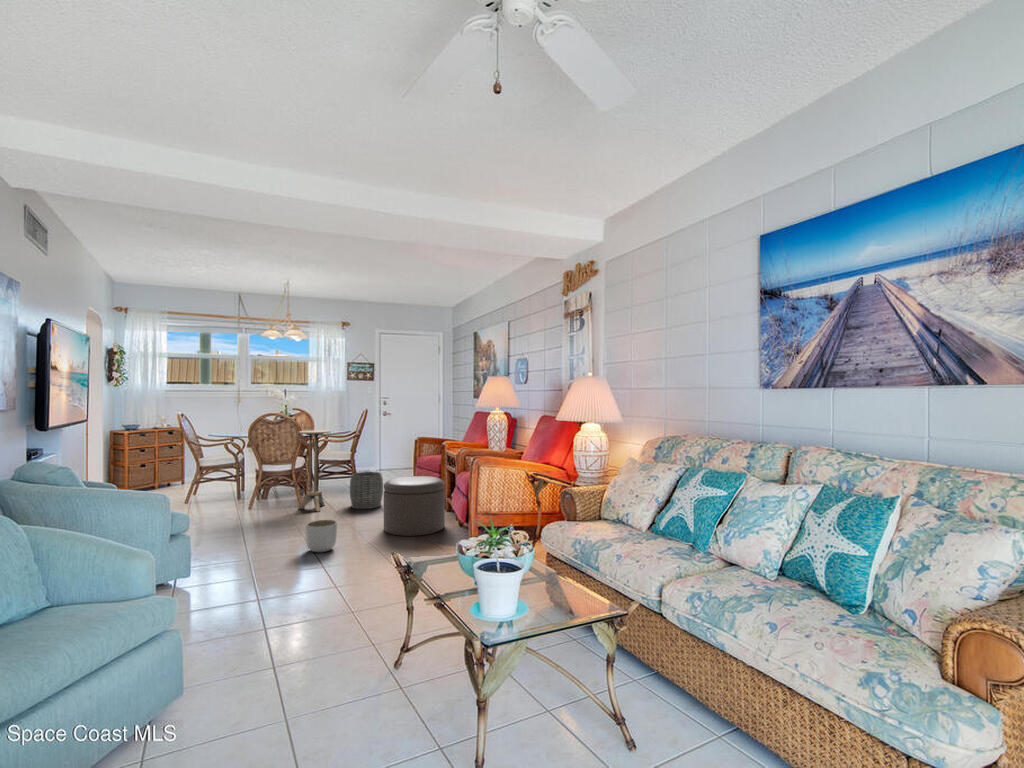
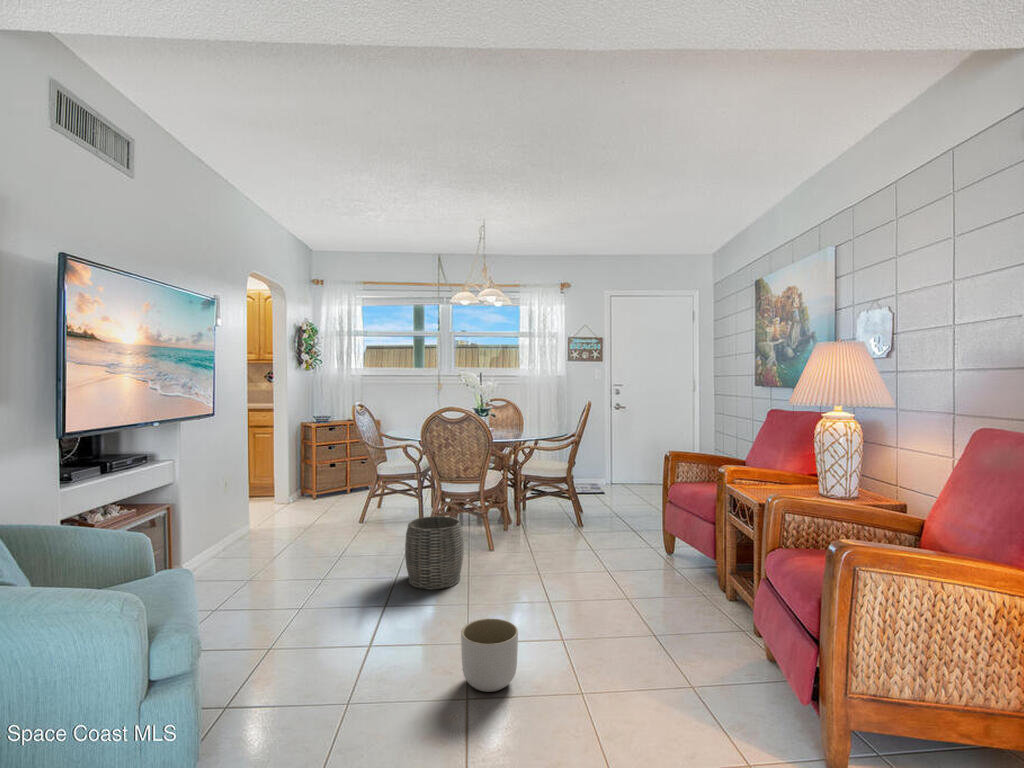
side table: present [299,430,331,511] -> none [486,434,532,561]
woven basket: present [350,472,383,509] -> present [405,516,464,590]
ottoman: present [384,476,445,536] -> none [611,534,733,671]

